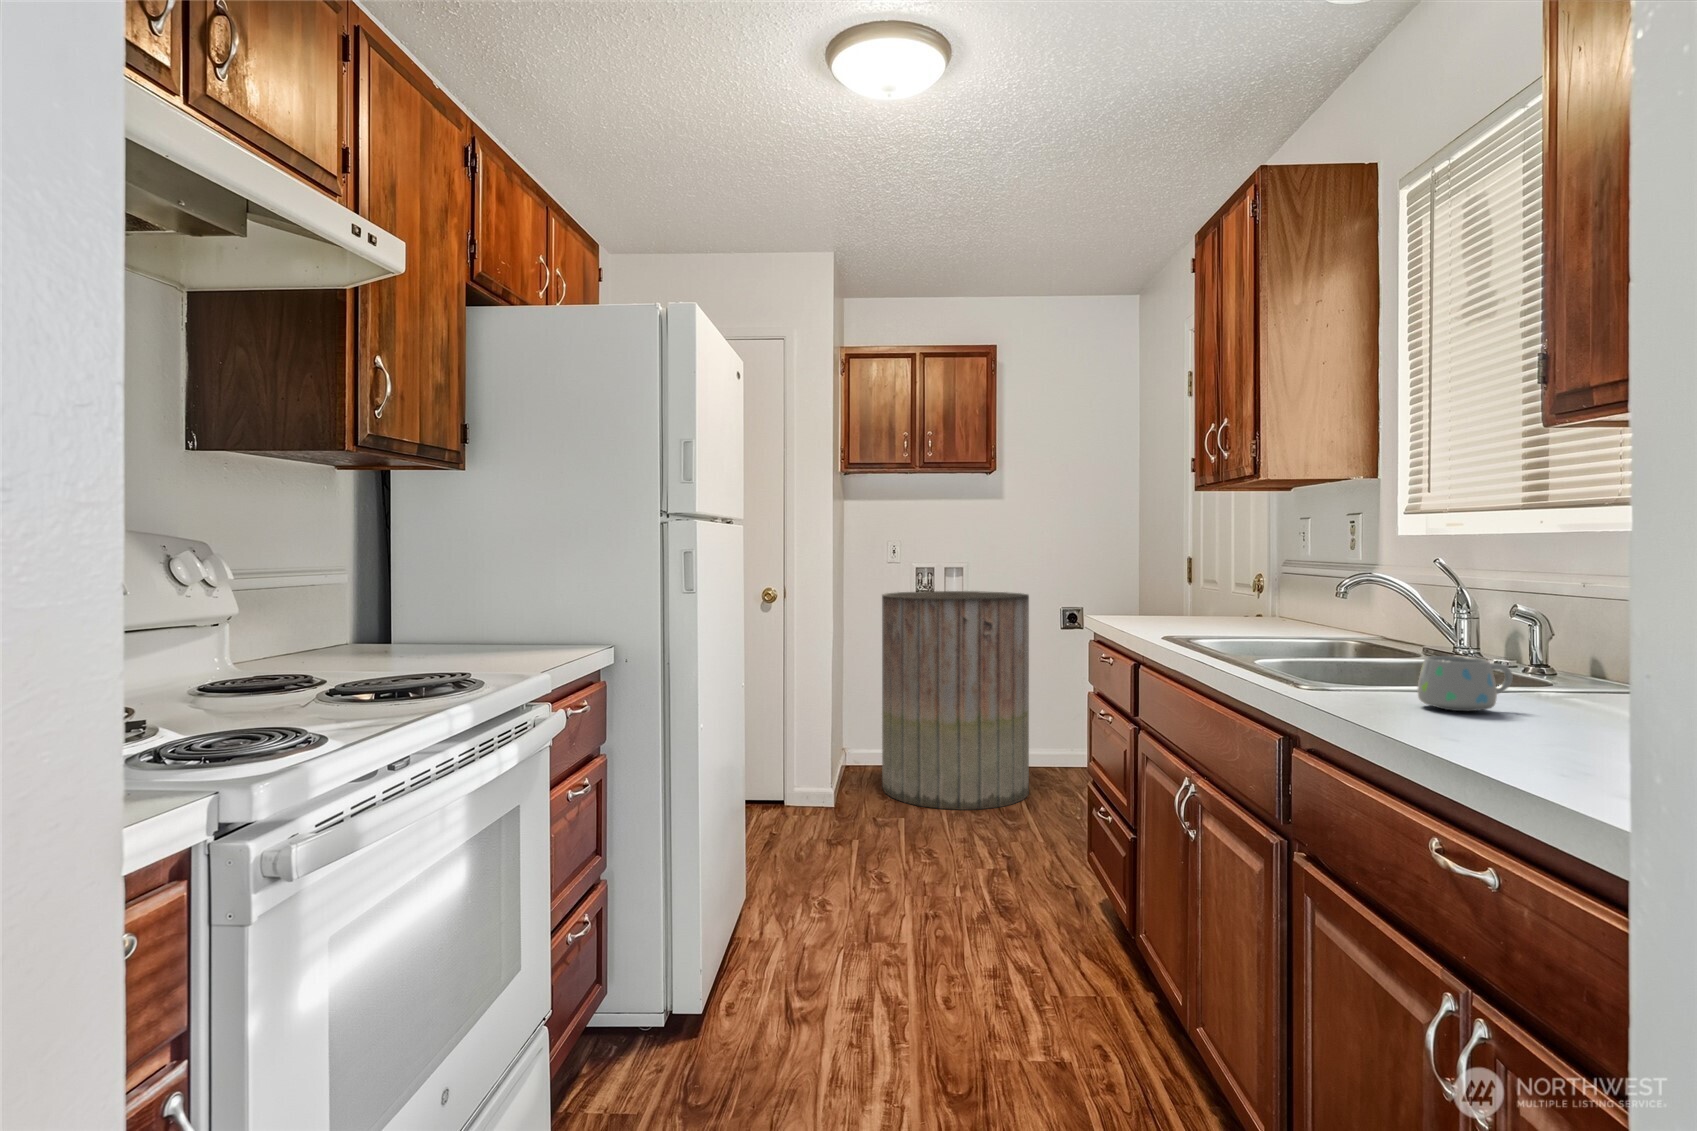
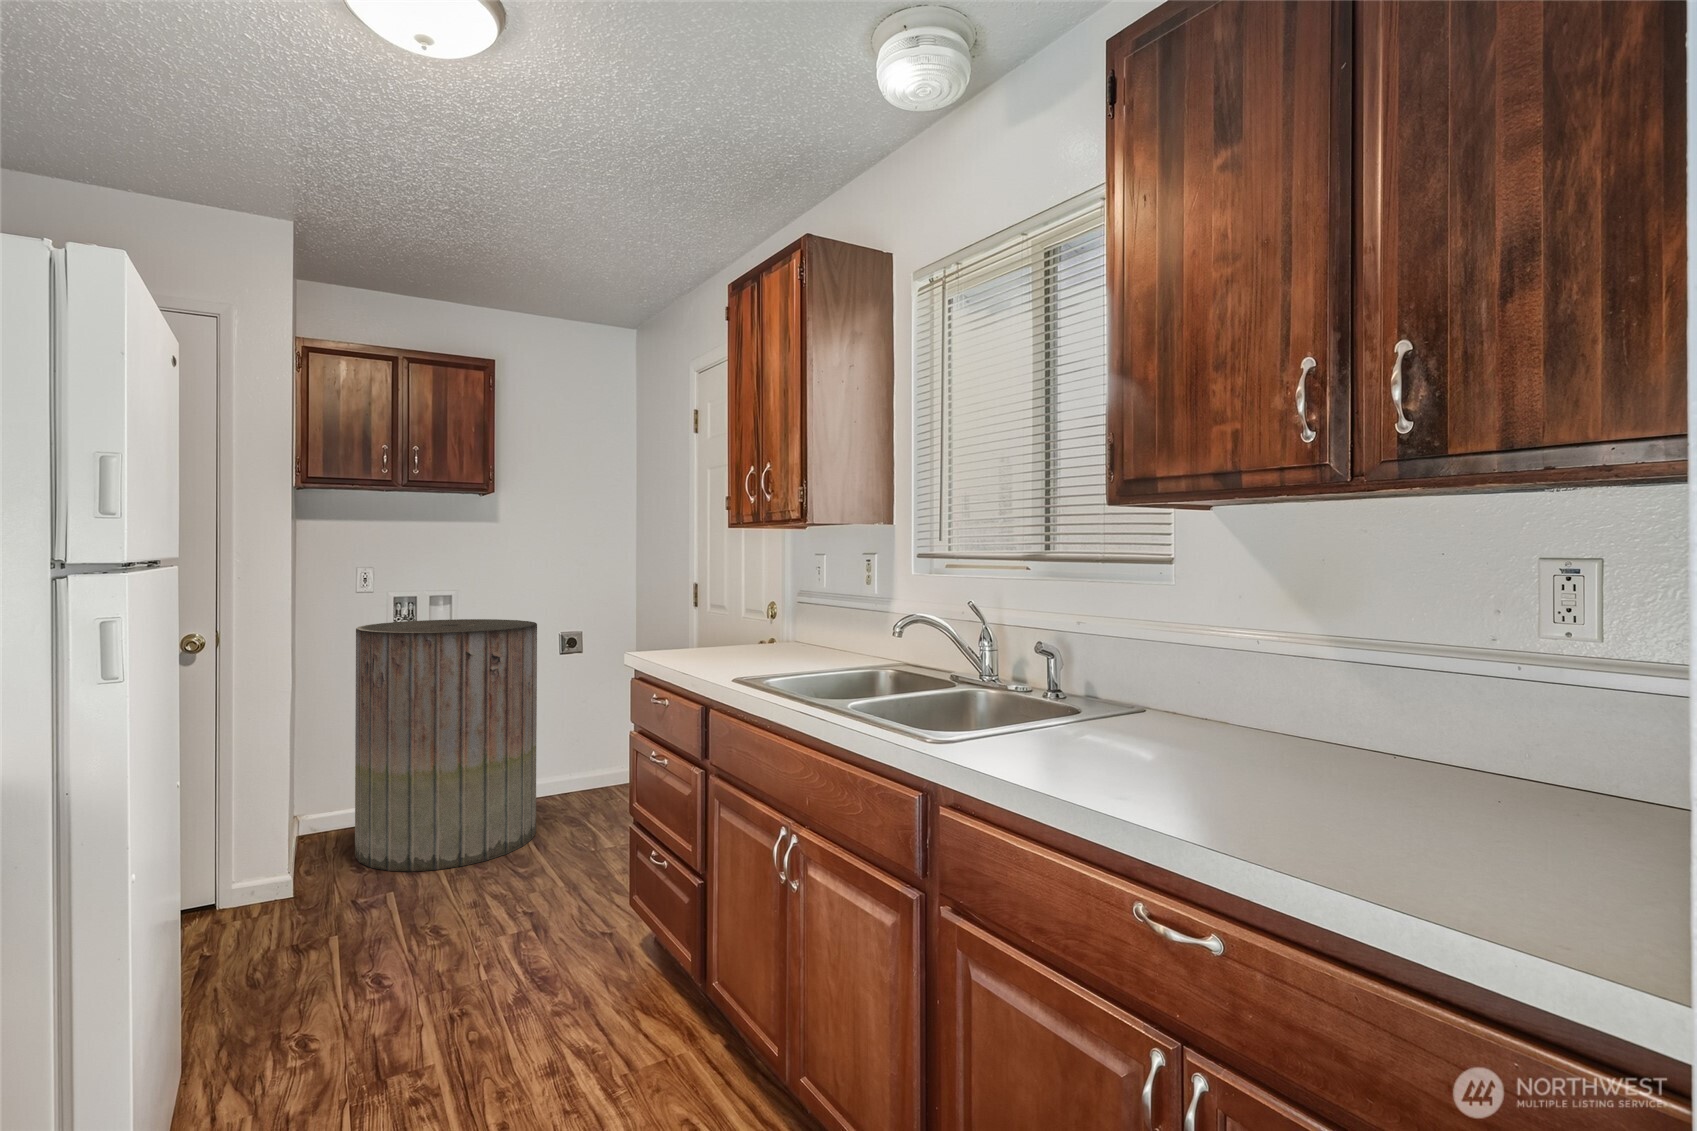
mug: present [1417,656,1513,711] -> none [1027,705,1088,755]

